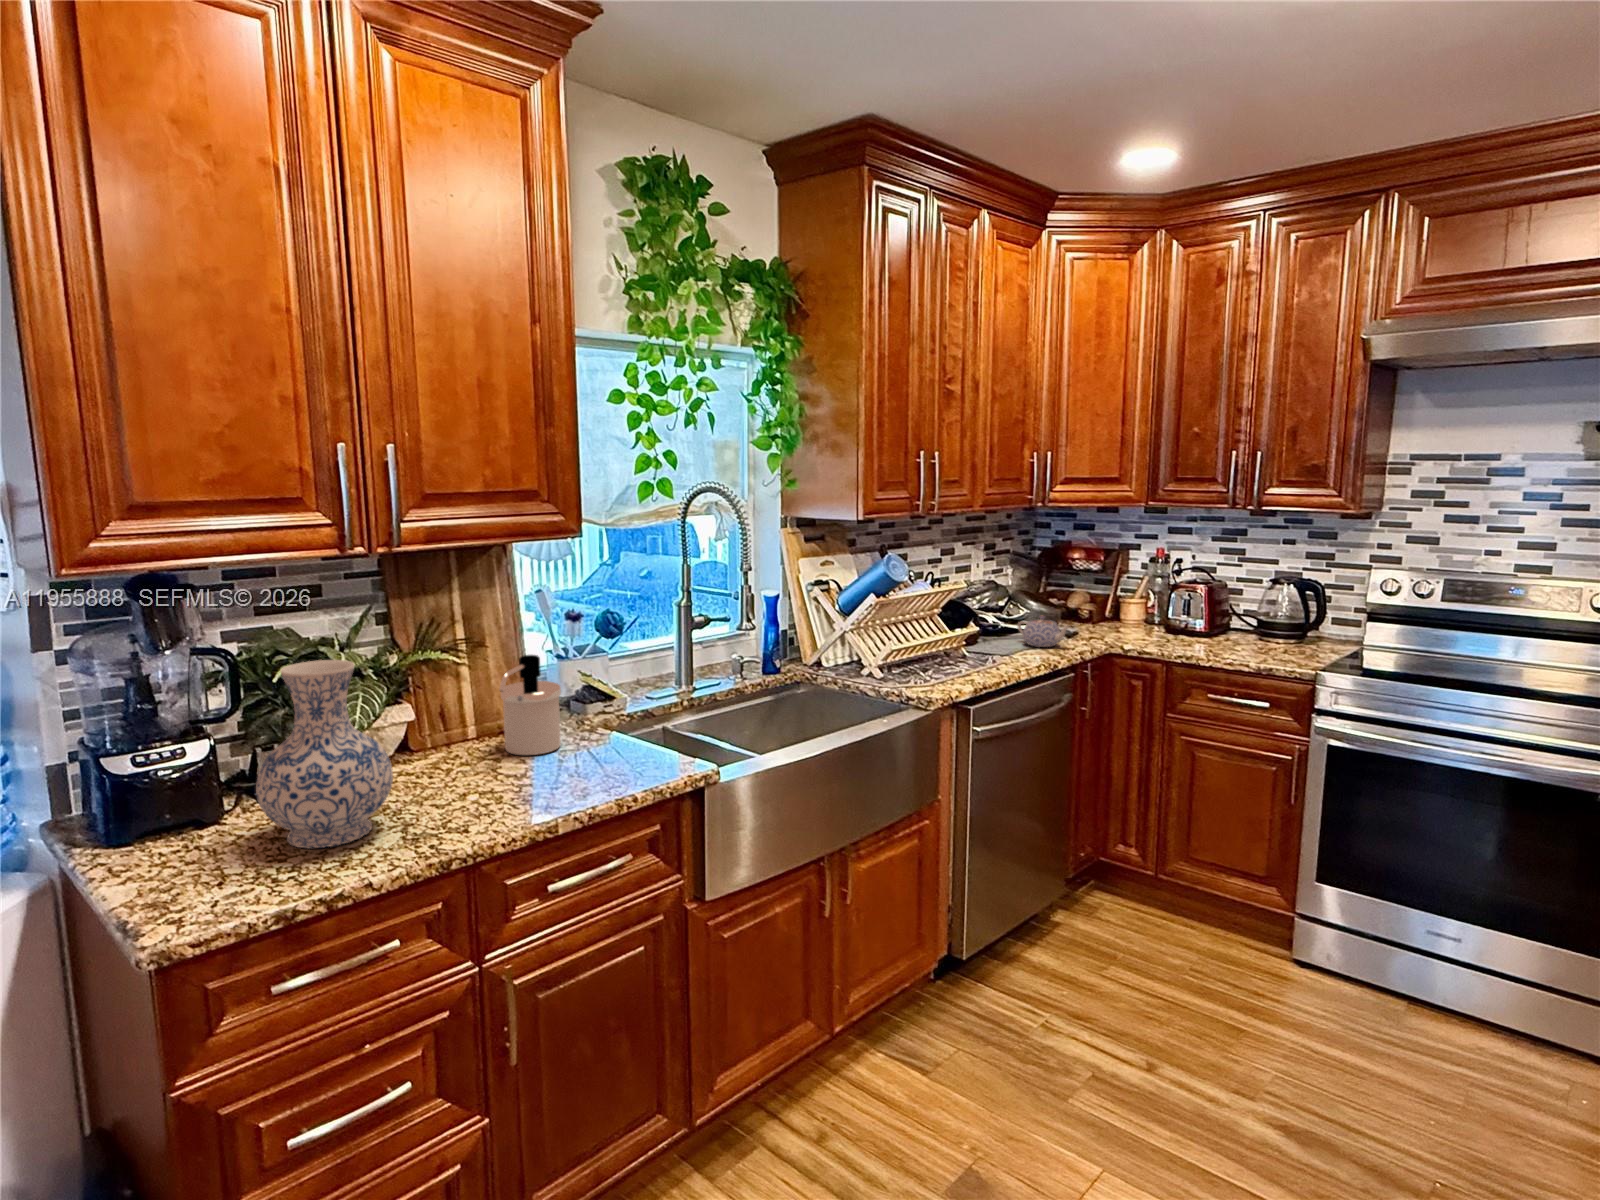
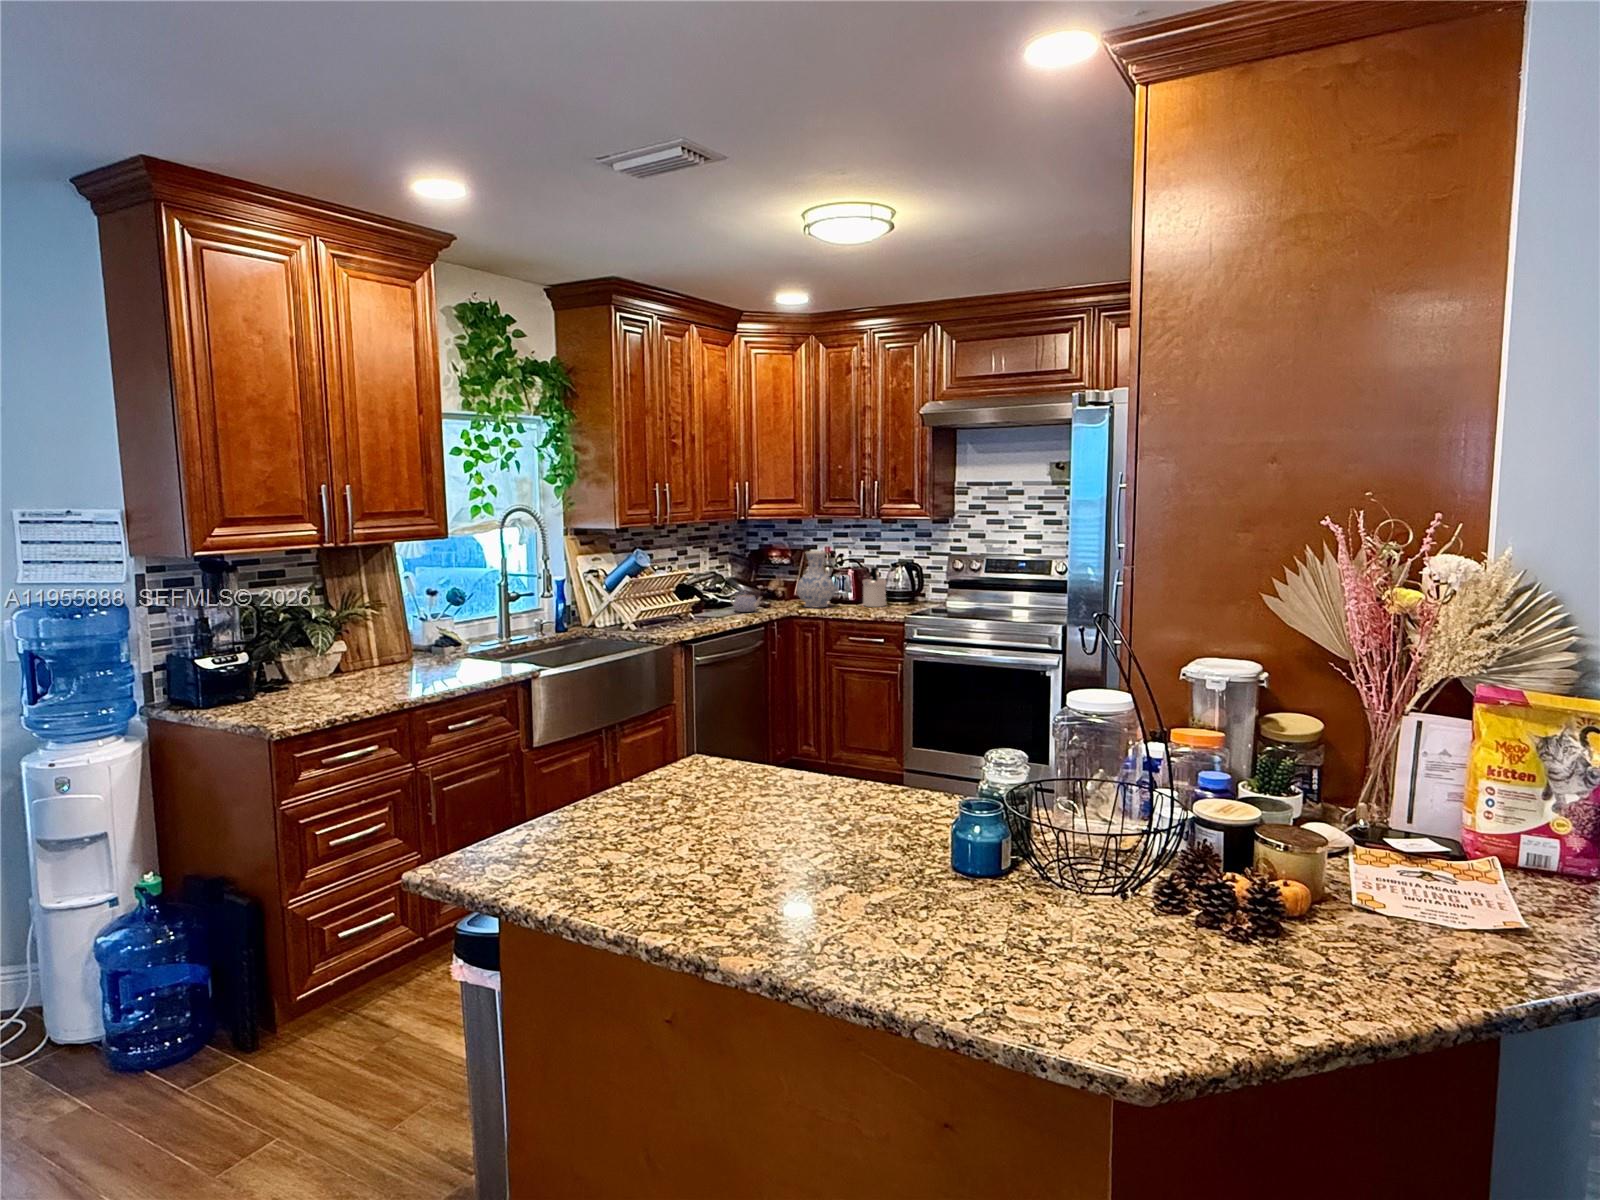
soap dispenser: present [499,655,561,755] -> present [863,567,886,607]
vase: present [256,660,393,849] -> present [797,551,835,608]

